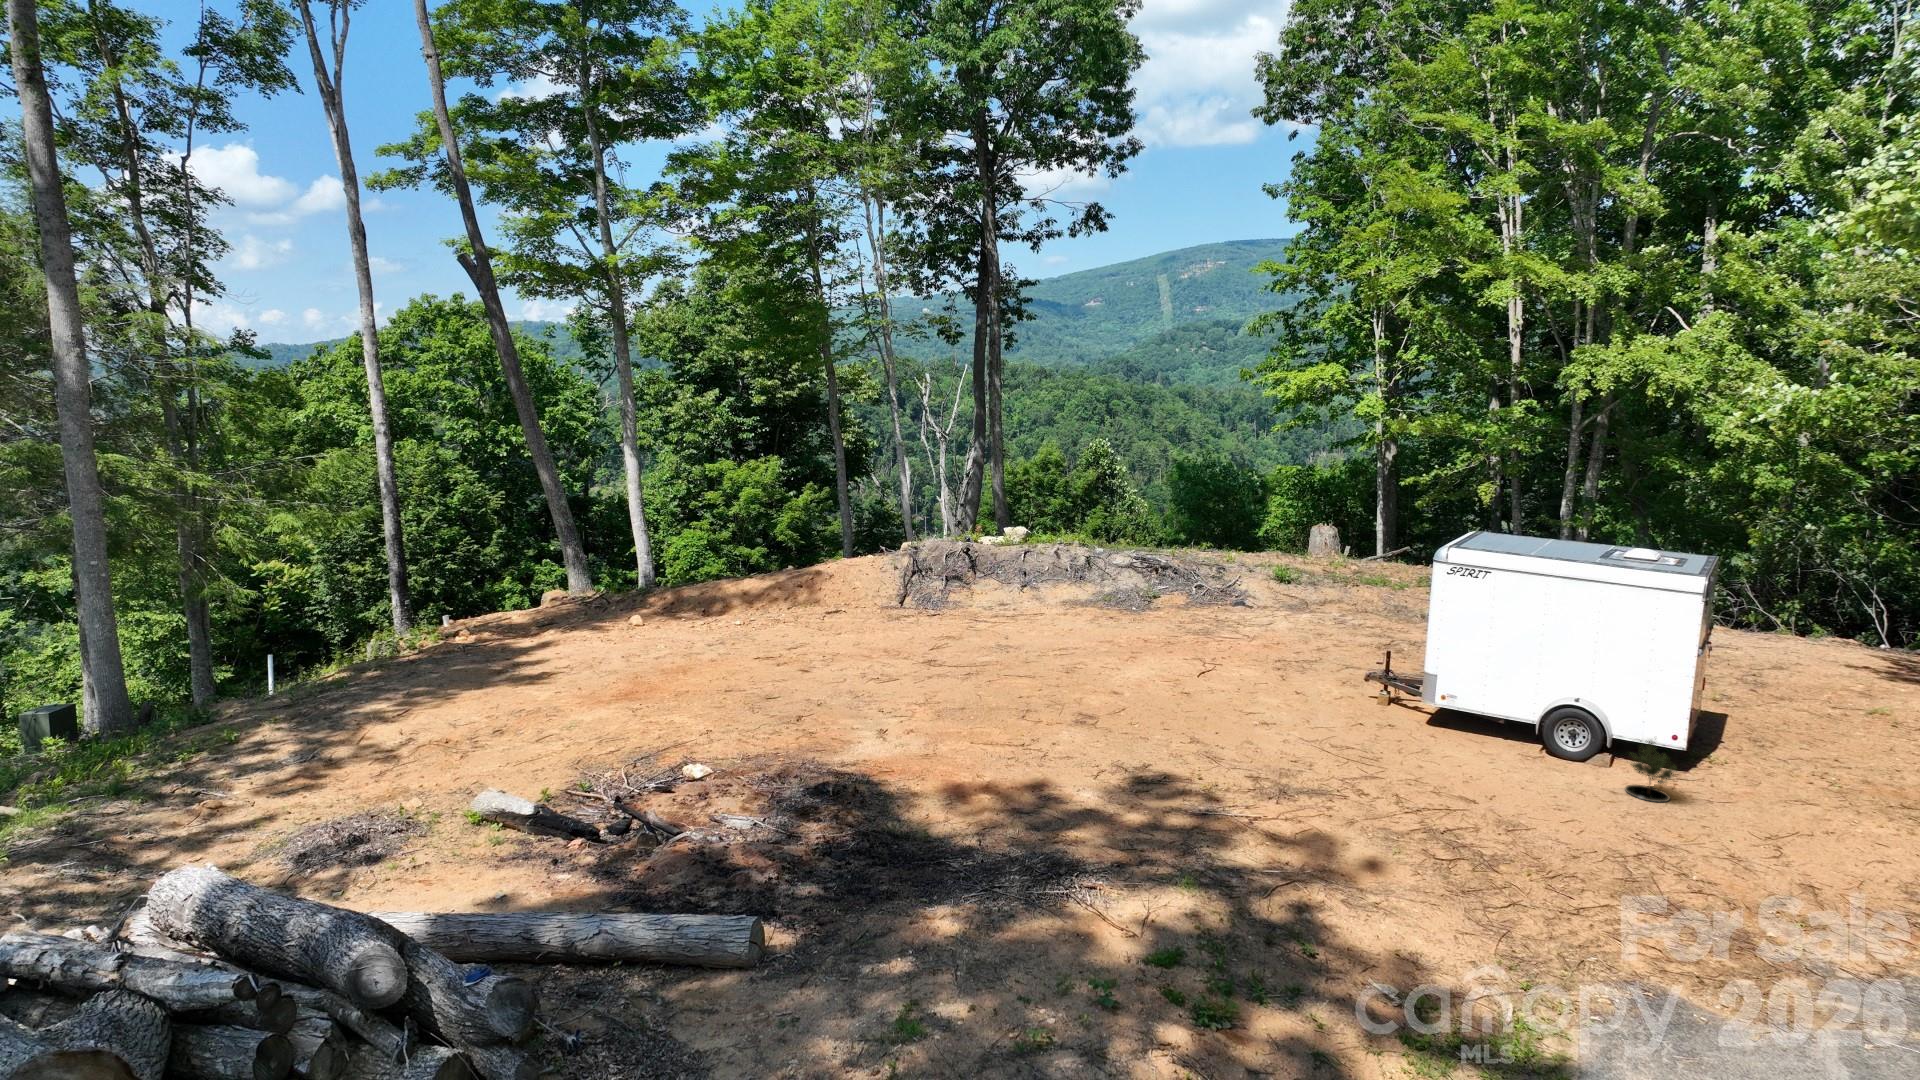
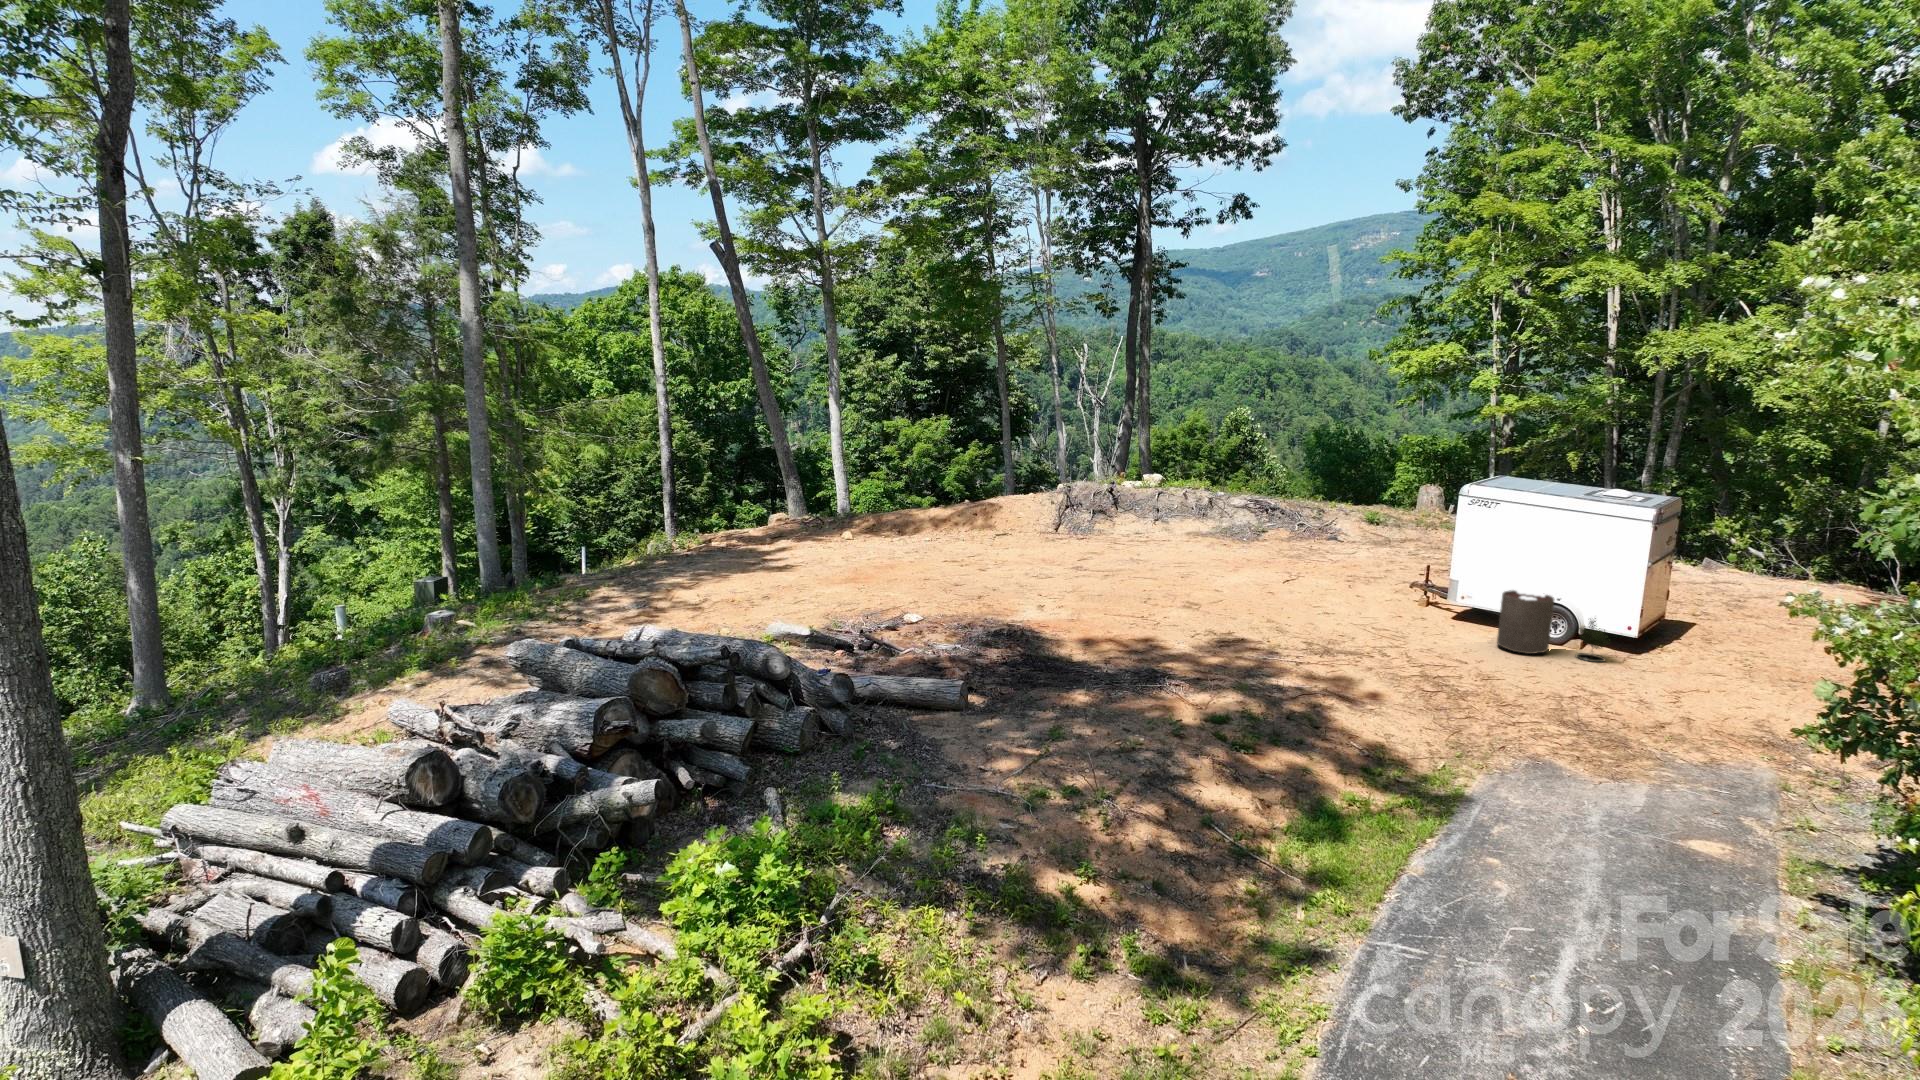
trash can: none [1514,698,1597,792] -> present [1497,590,1554,654]

